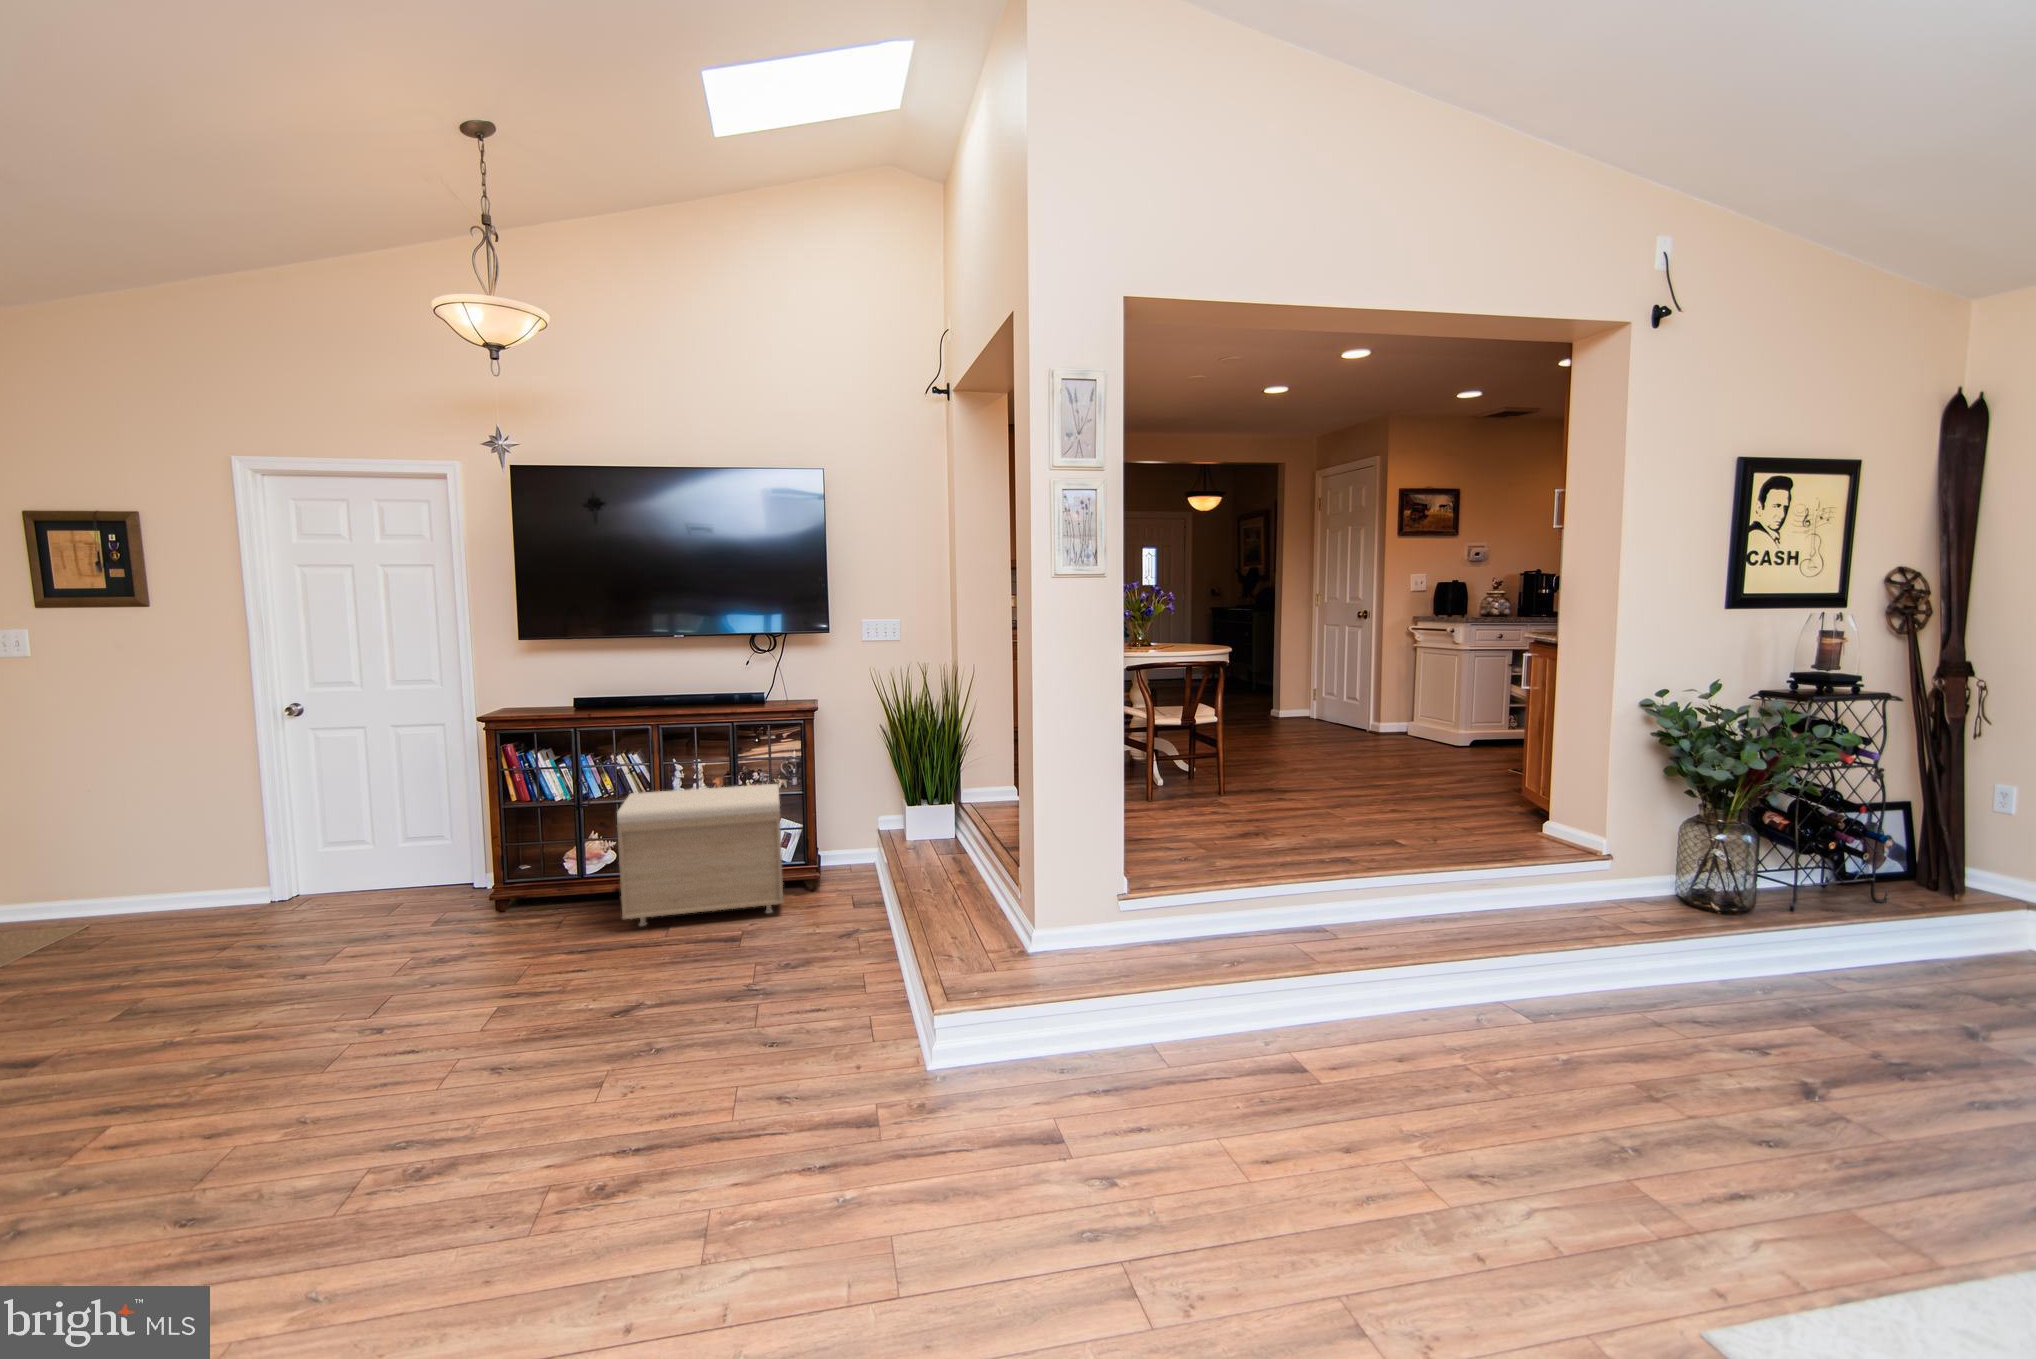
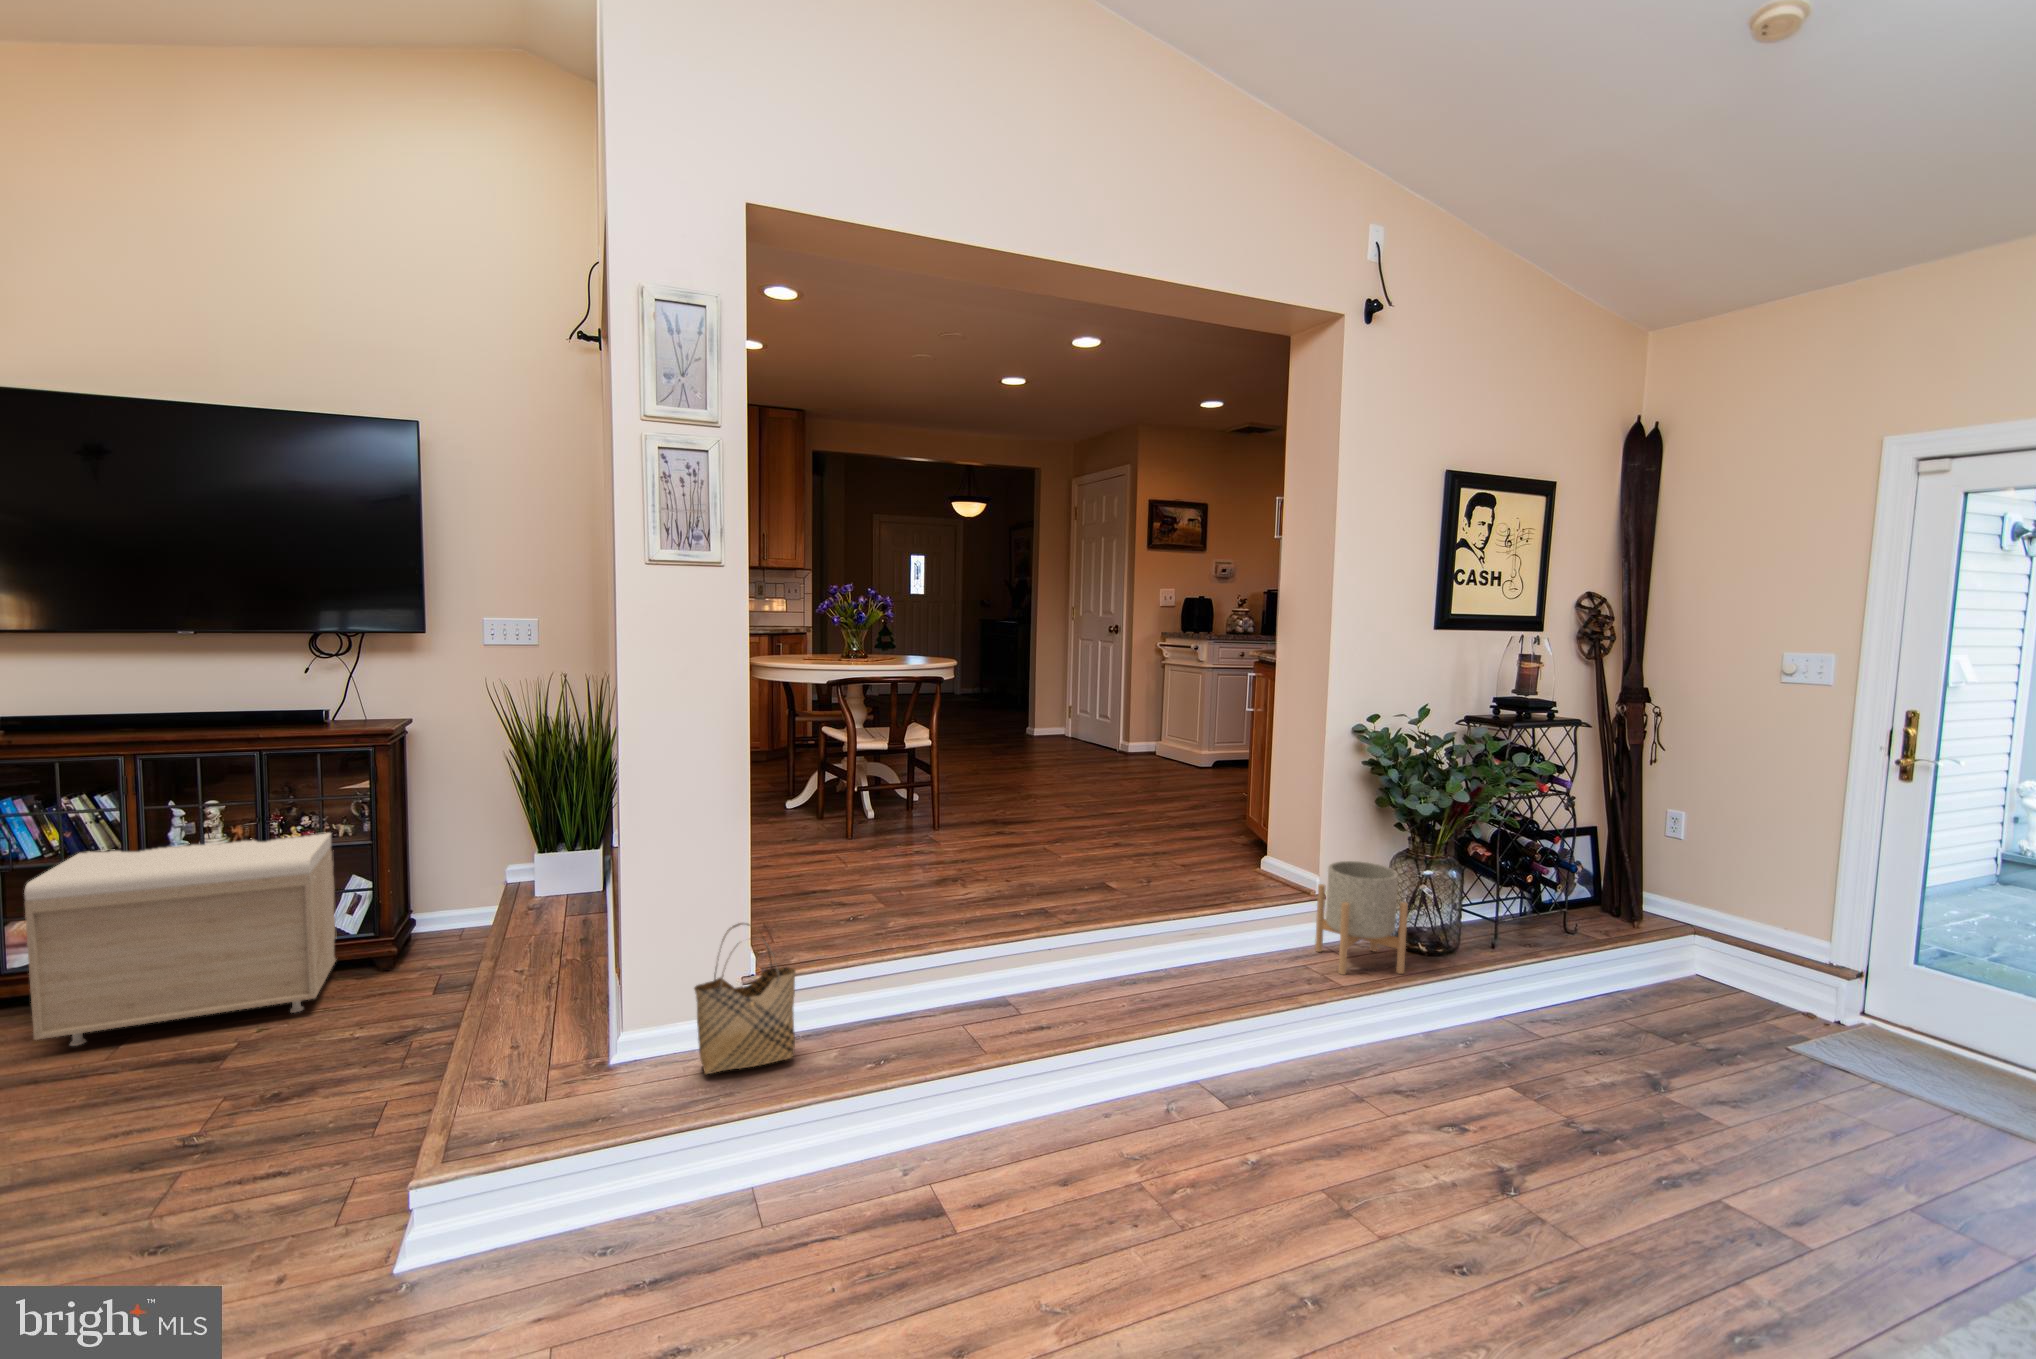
planter: none [1603,824,1702,928] -> present [1315,861,1408,975]
woven basket: none [1090,851,1164,963] -> present [694,923,796,1074]

